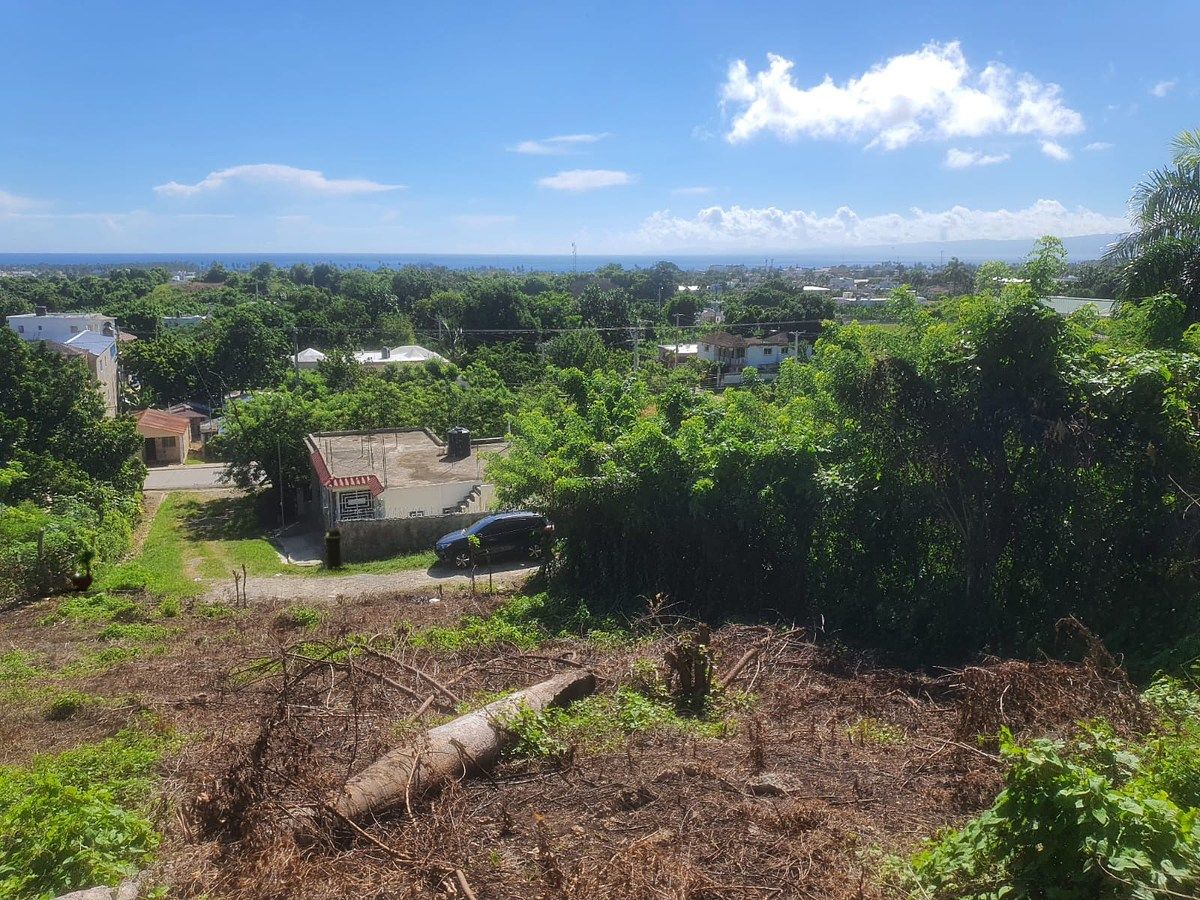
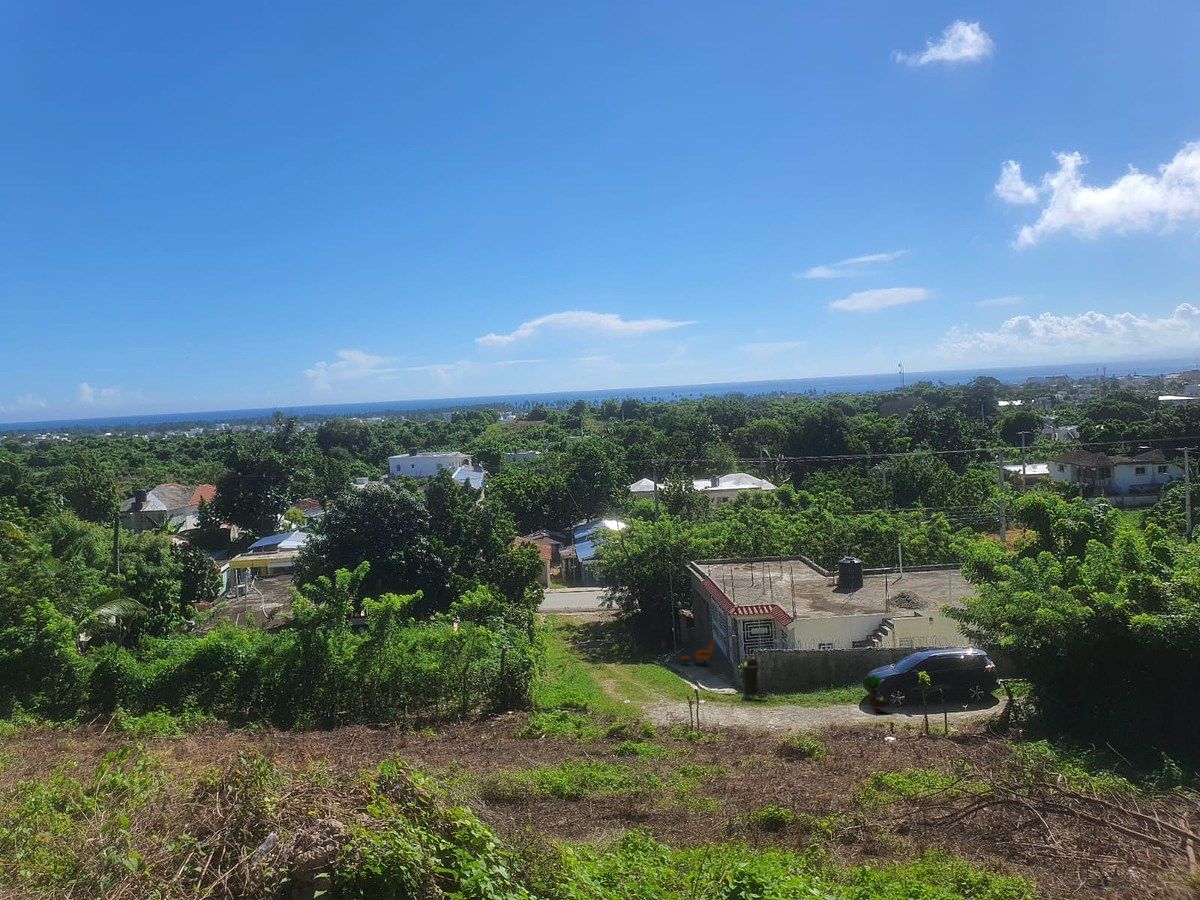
lounge chair: none [282,513,320,541] -> present [681,640,715,665]
potted tree: present [71,549,96,590] -> present [862,674,888,713]

